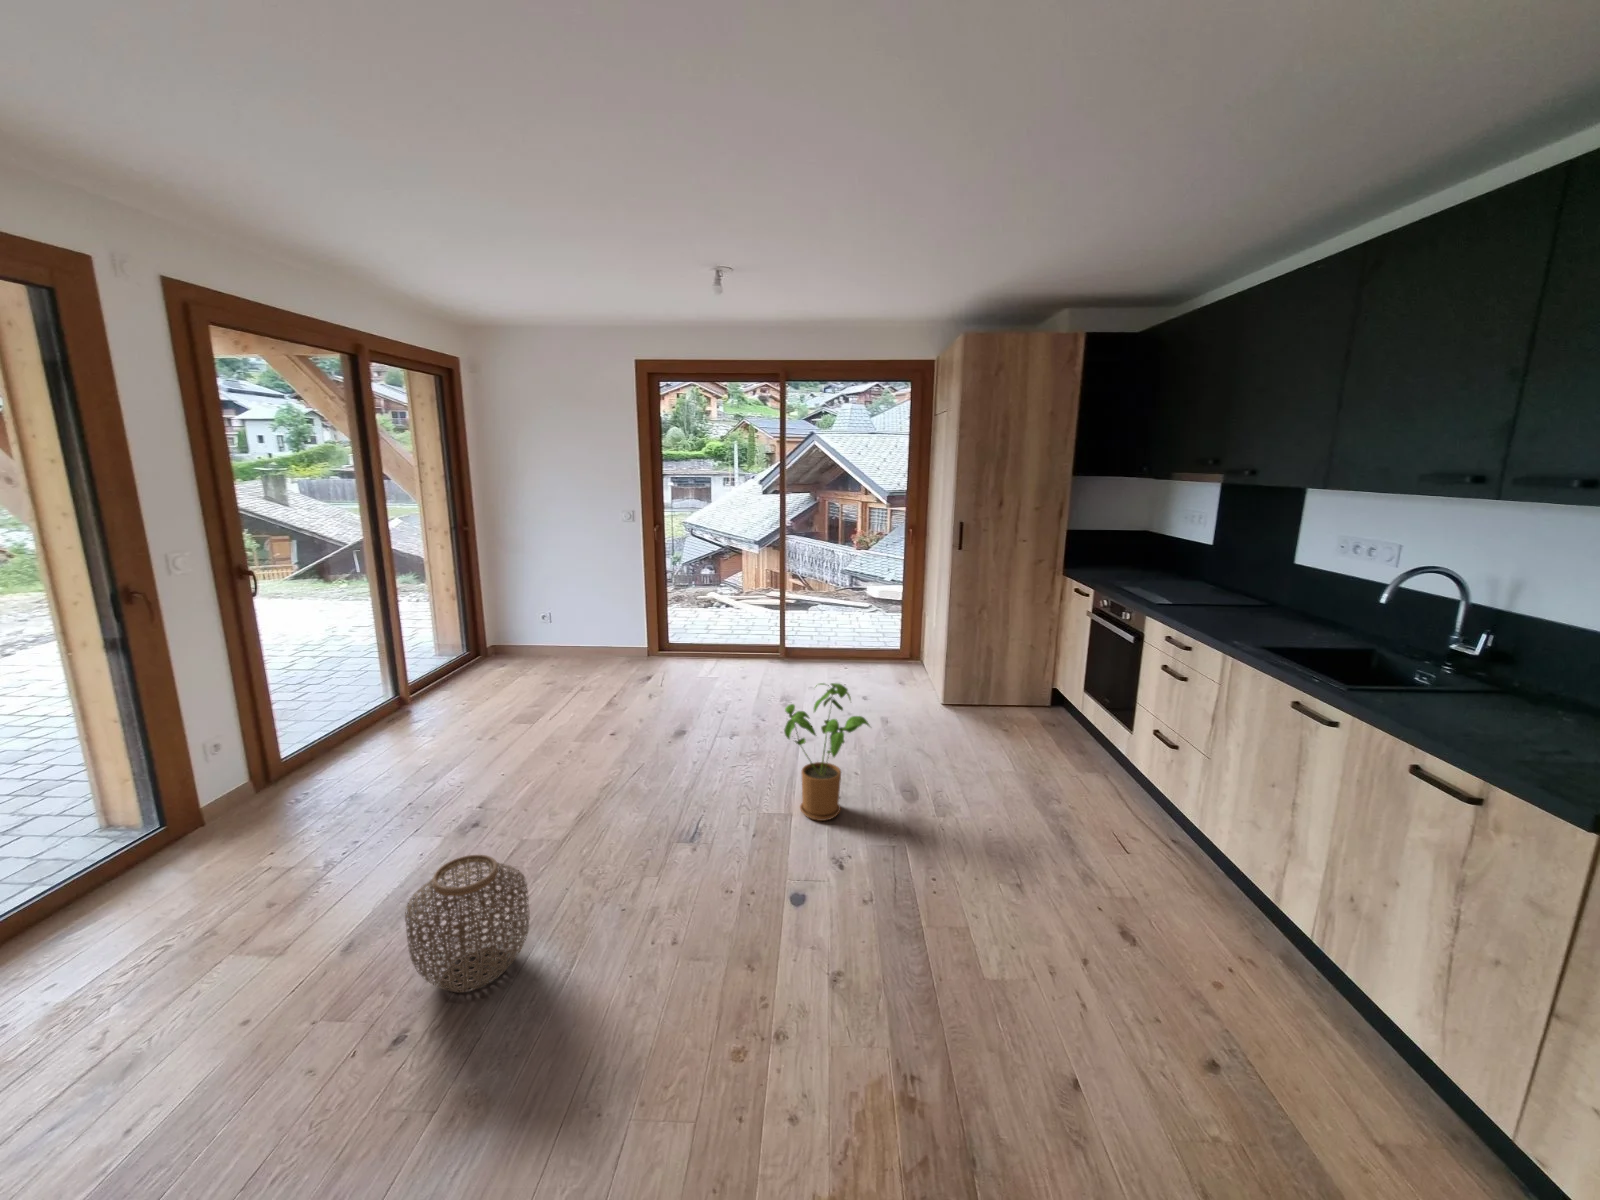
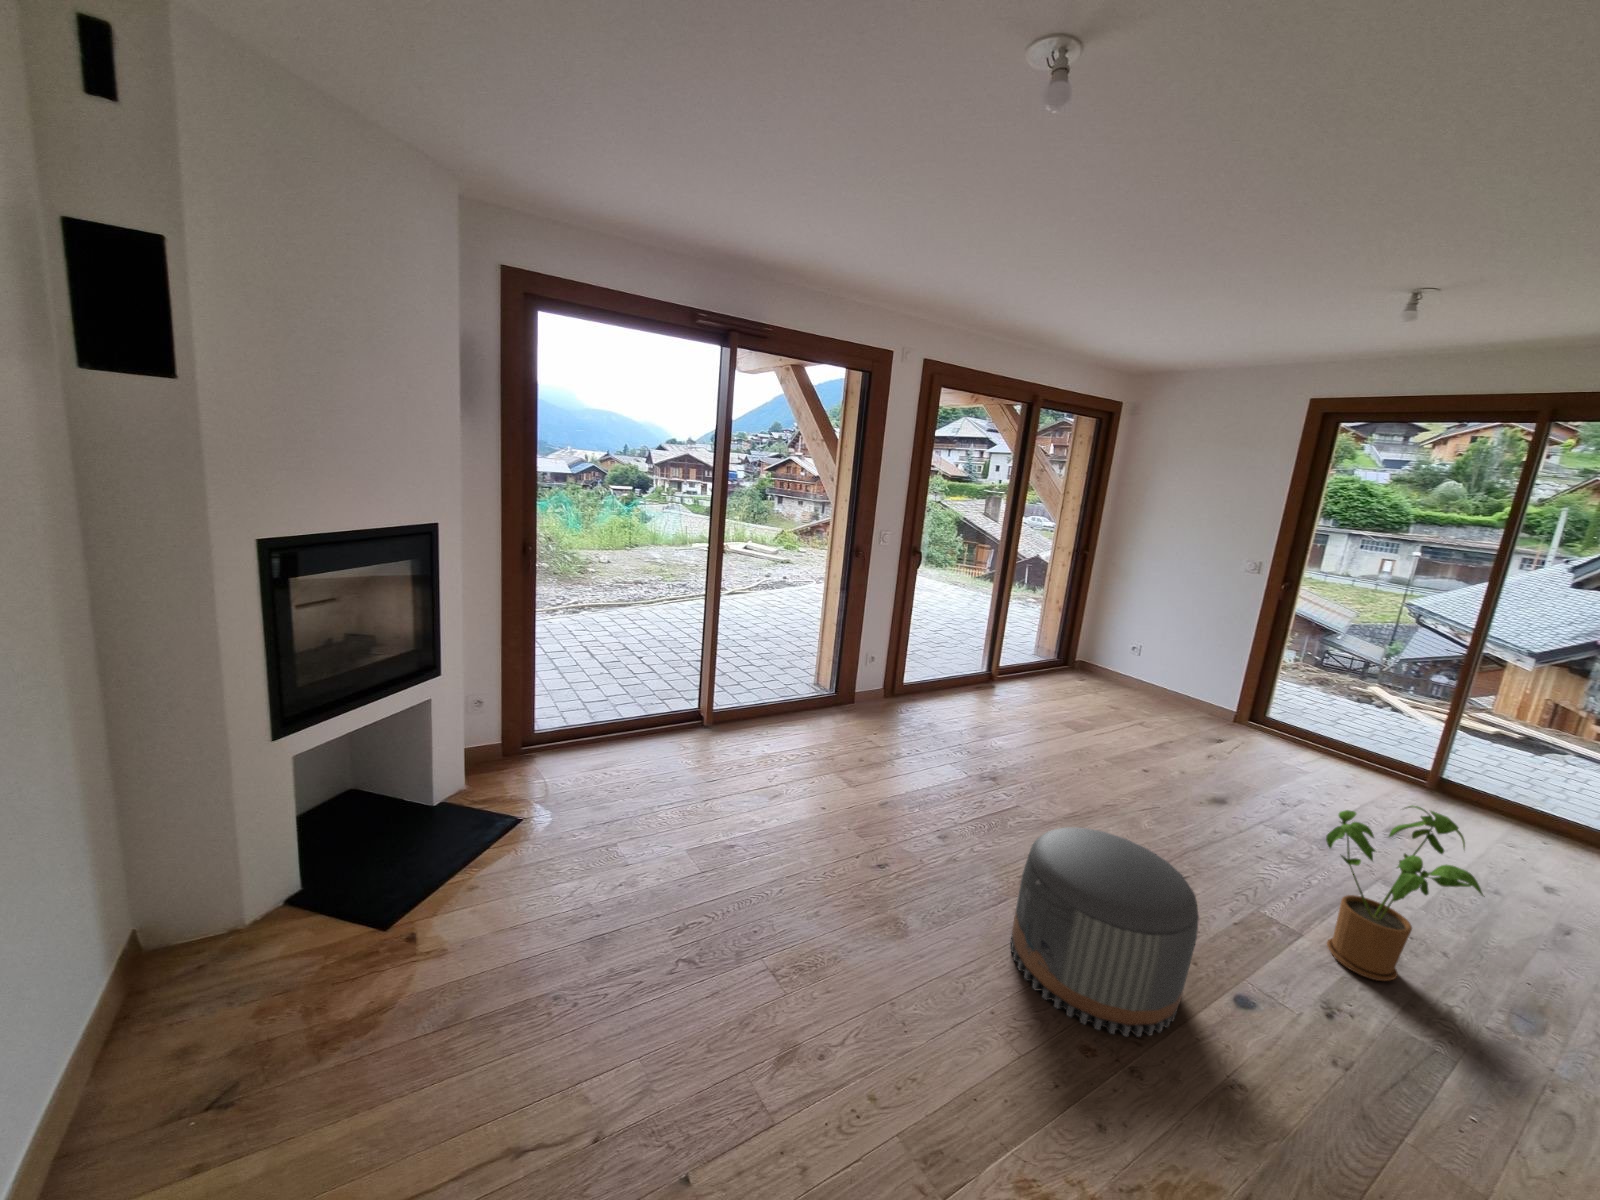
pouf: none [603,815,765,1018] -> present [1010,827,1199,1037]
woven basket: present [405,855,529,992] -> none [894,774,982,876]

